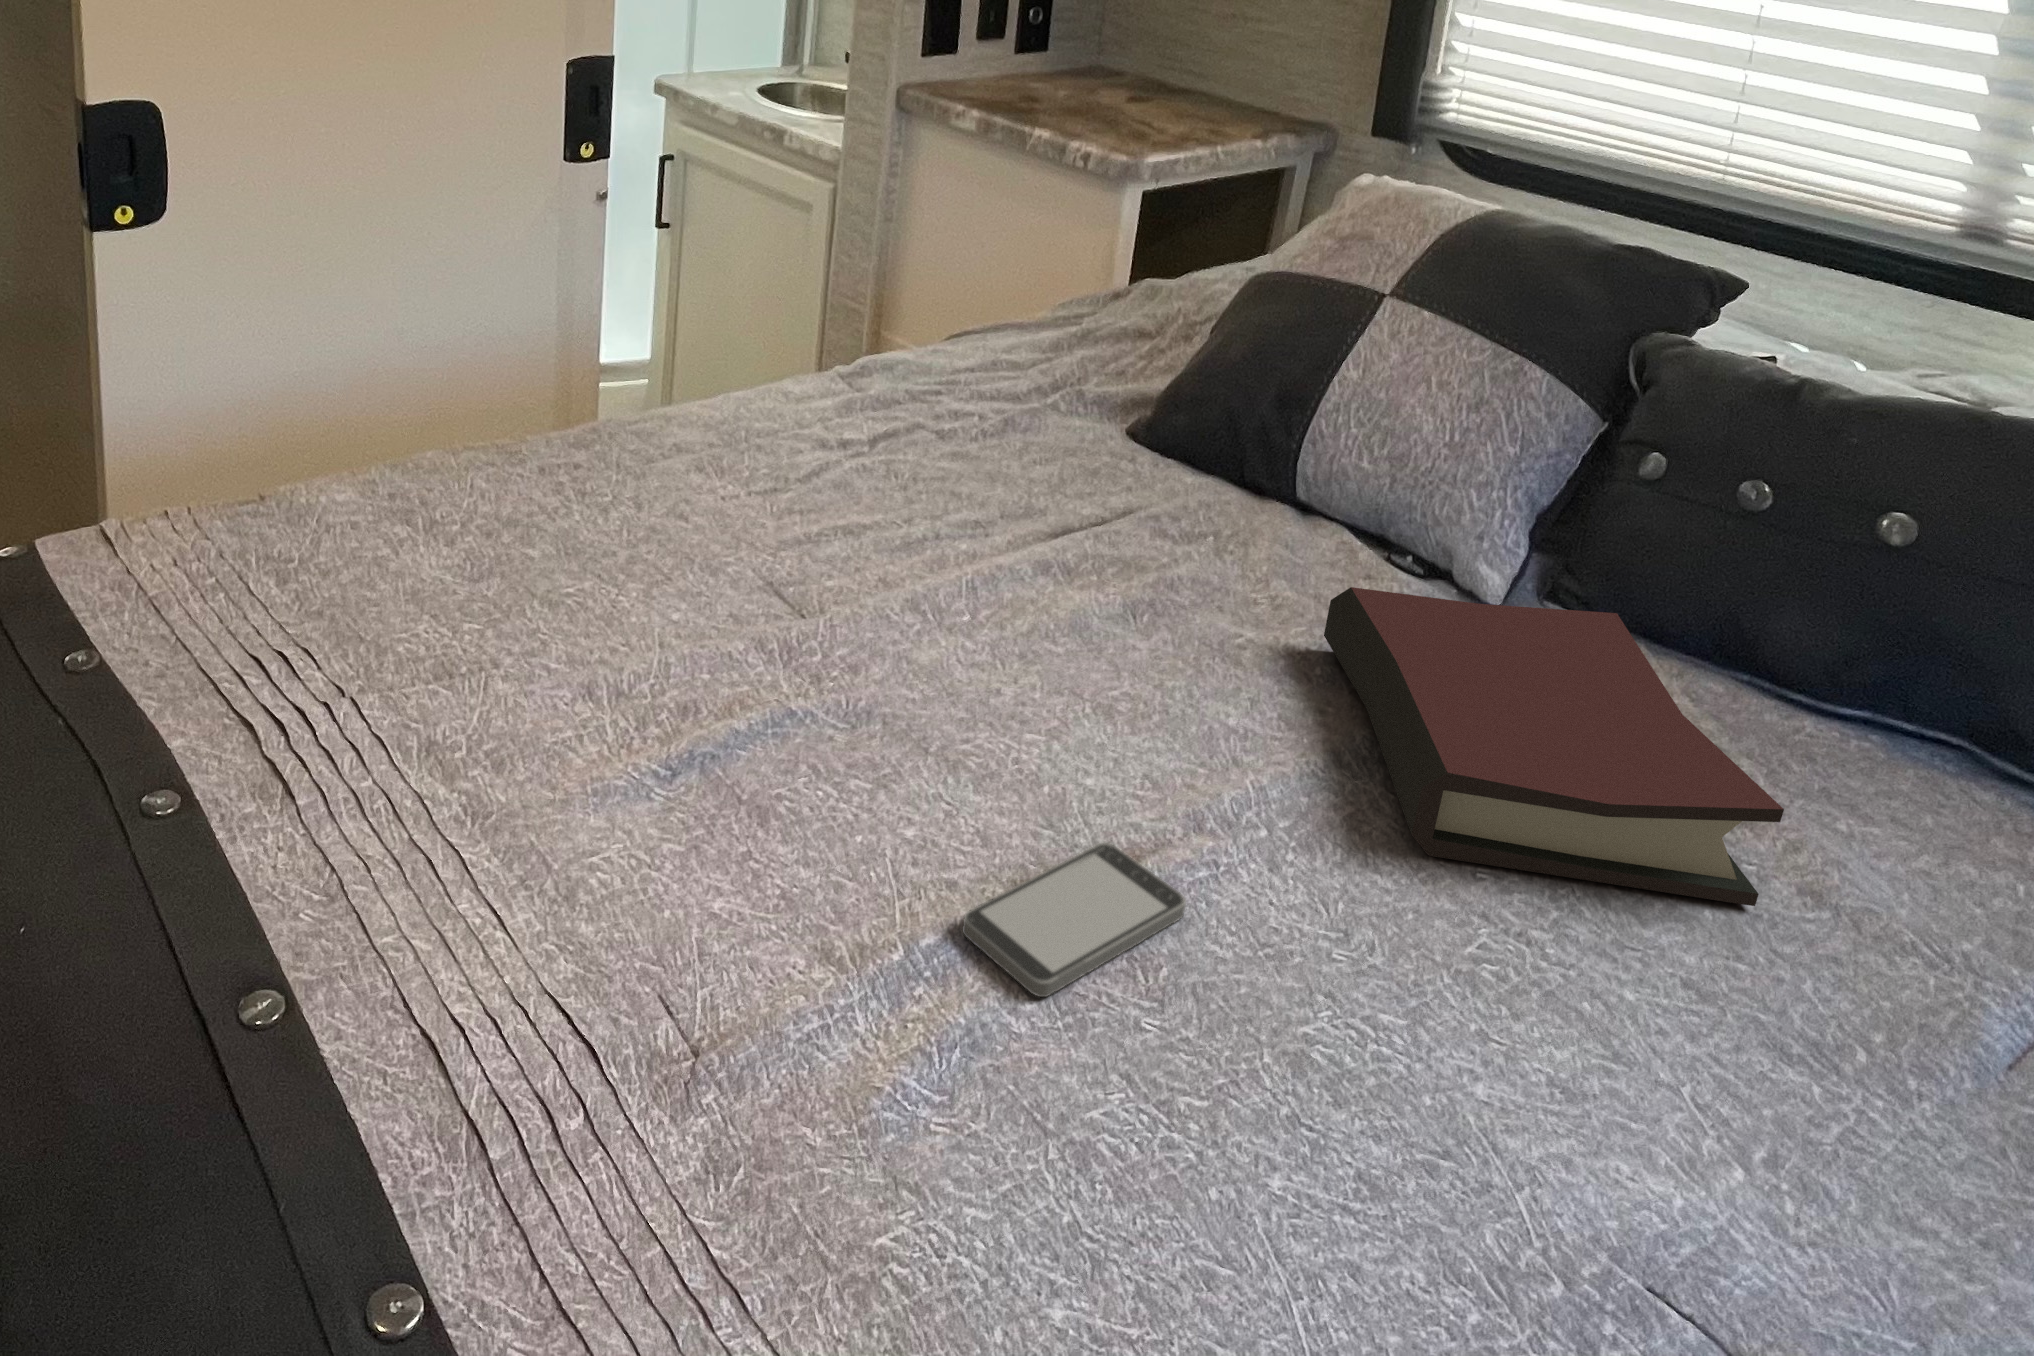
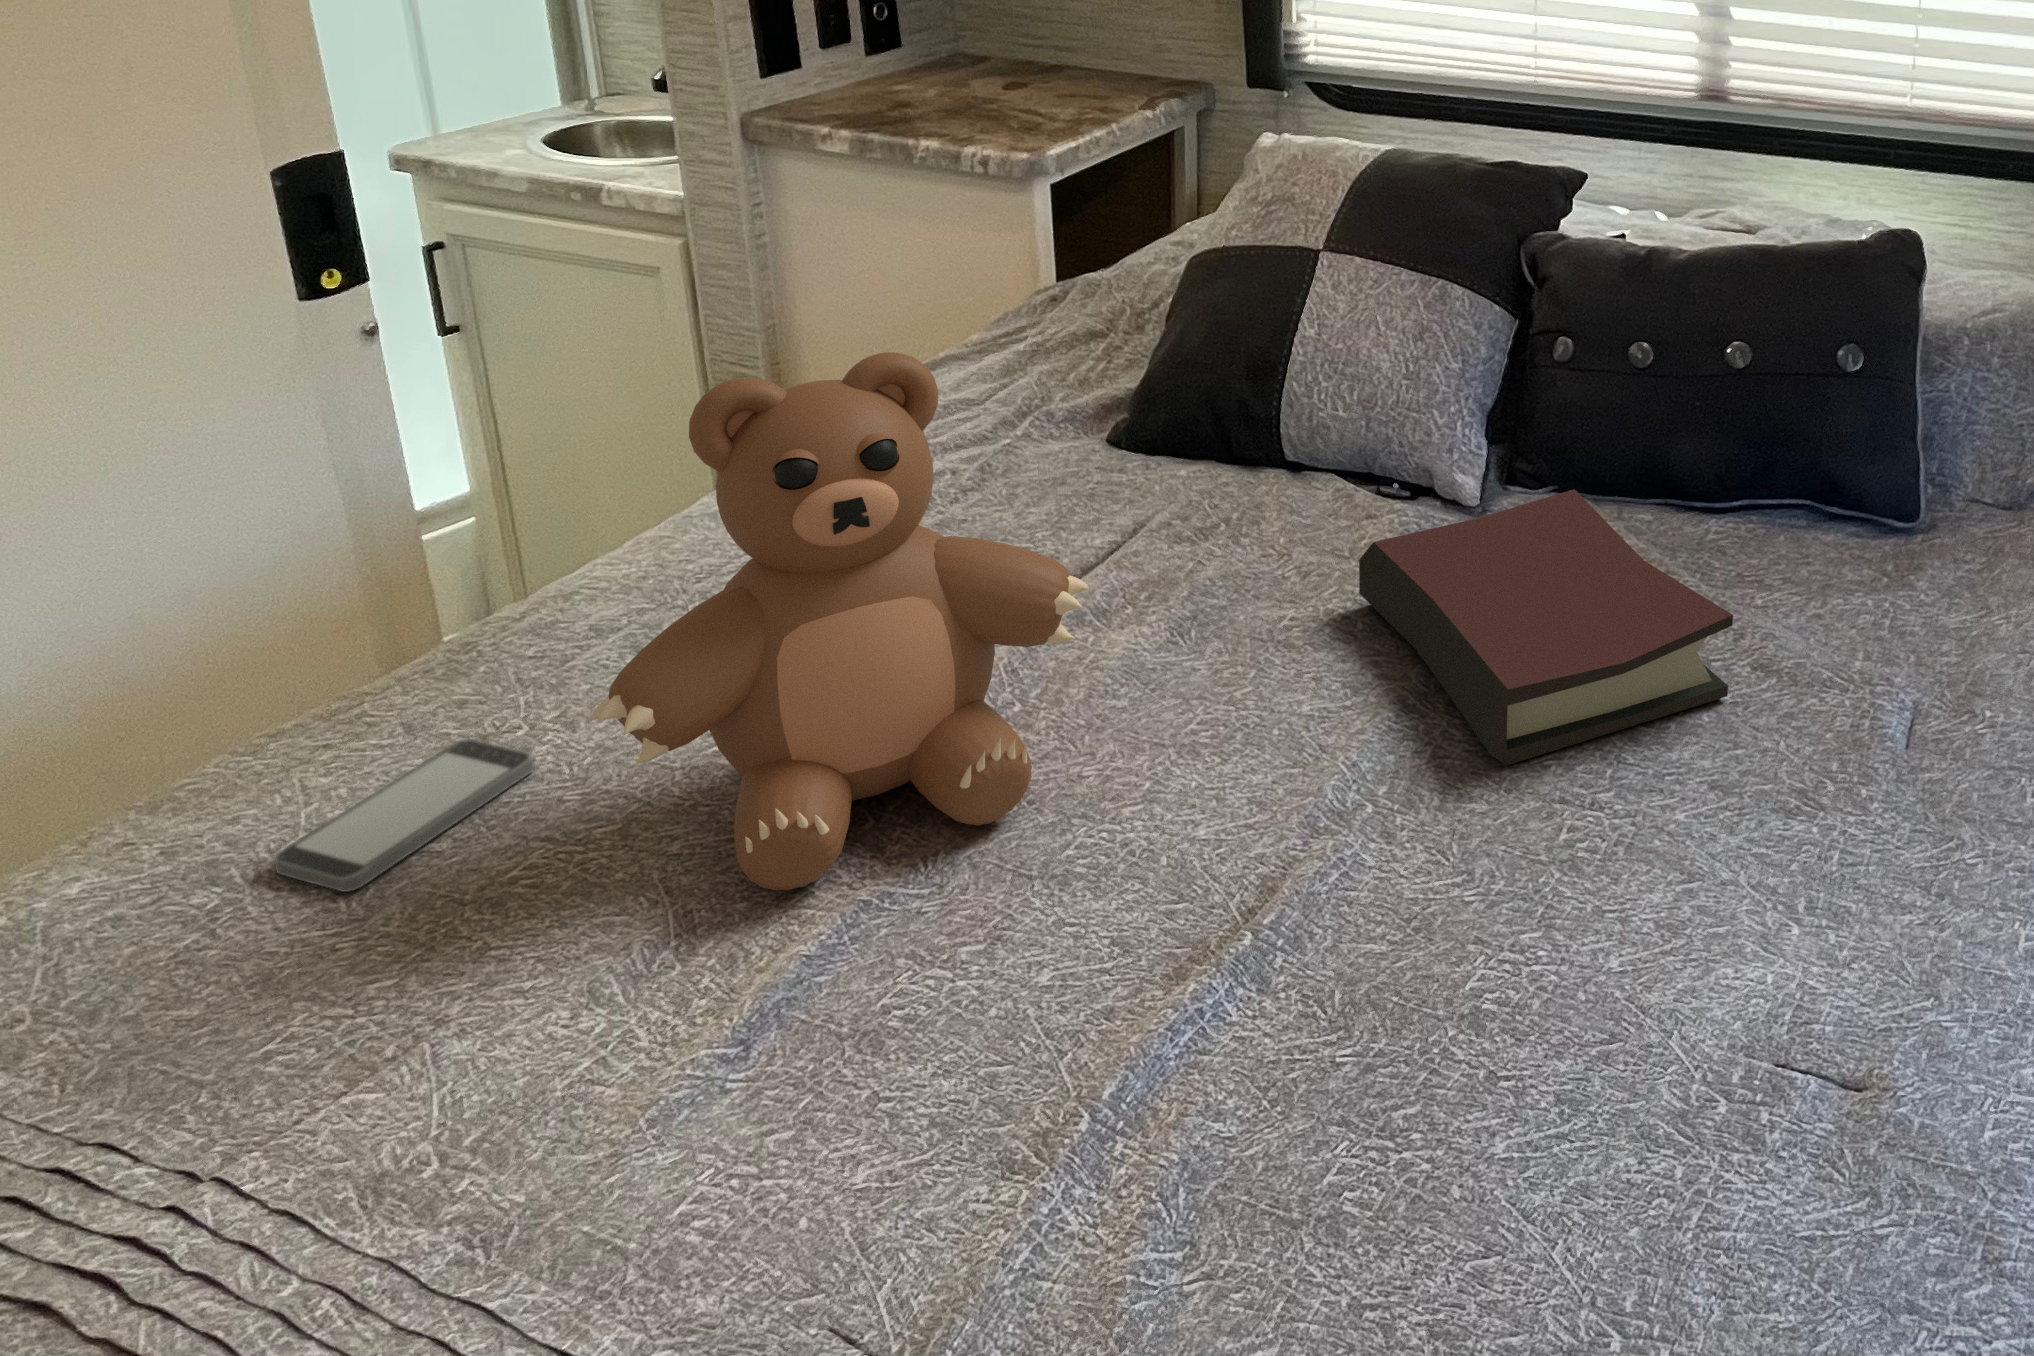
teddy bear: none [644,253,1044,692] -> present [588,352,1090,890]
smartphone: present [962,843,1186,997] -> present [274,739,535,892]

